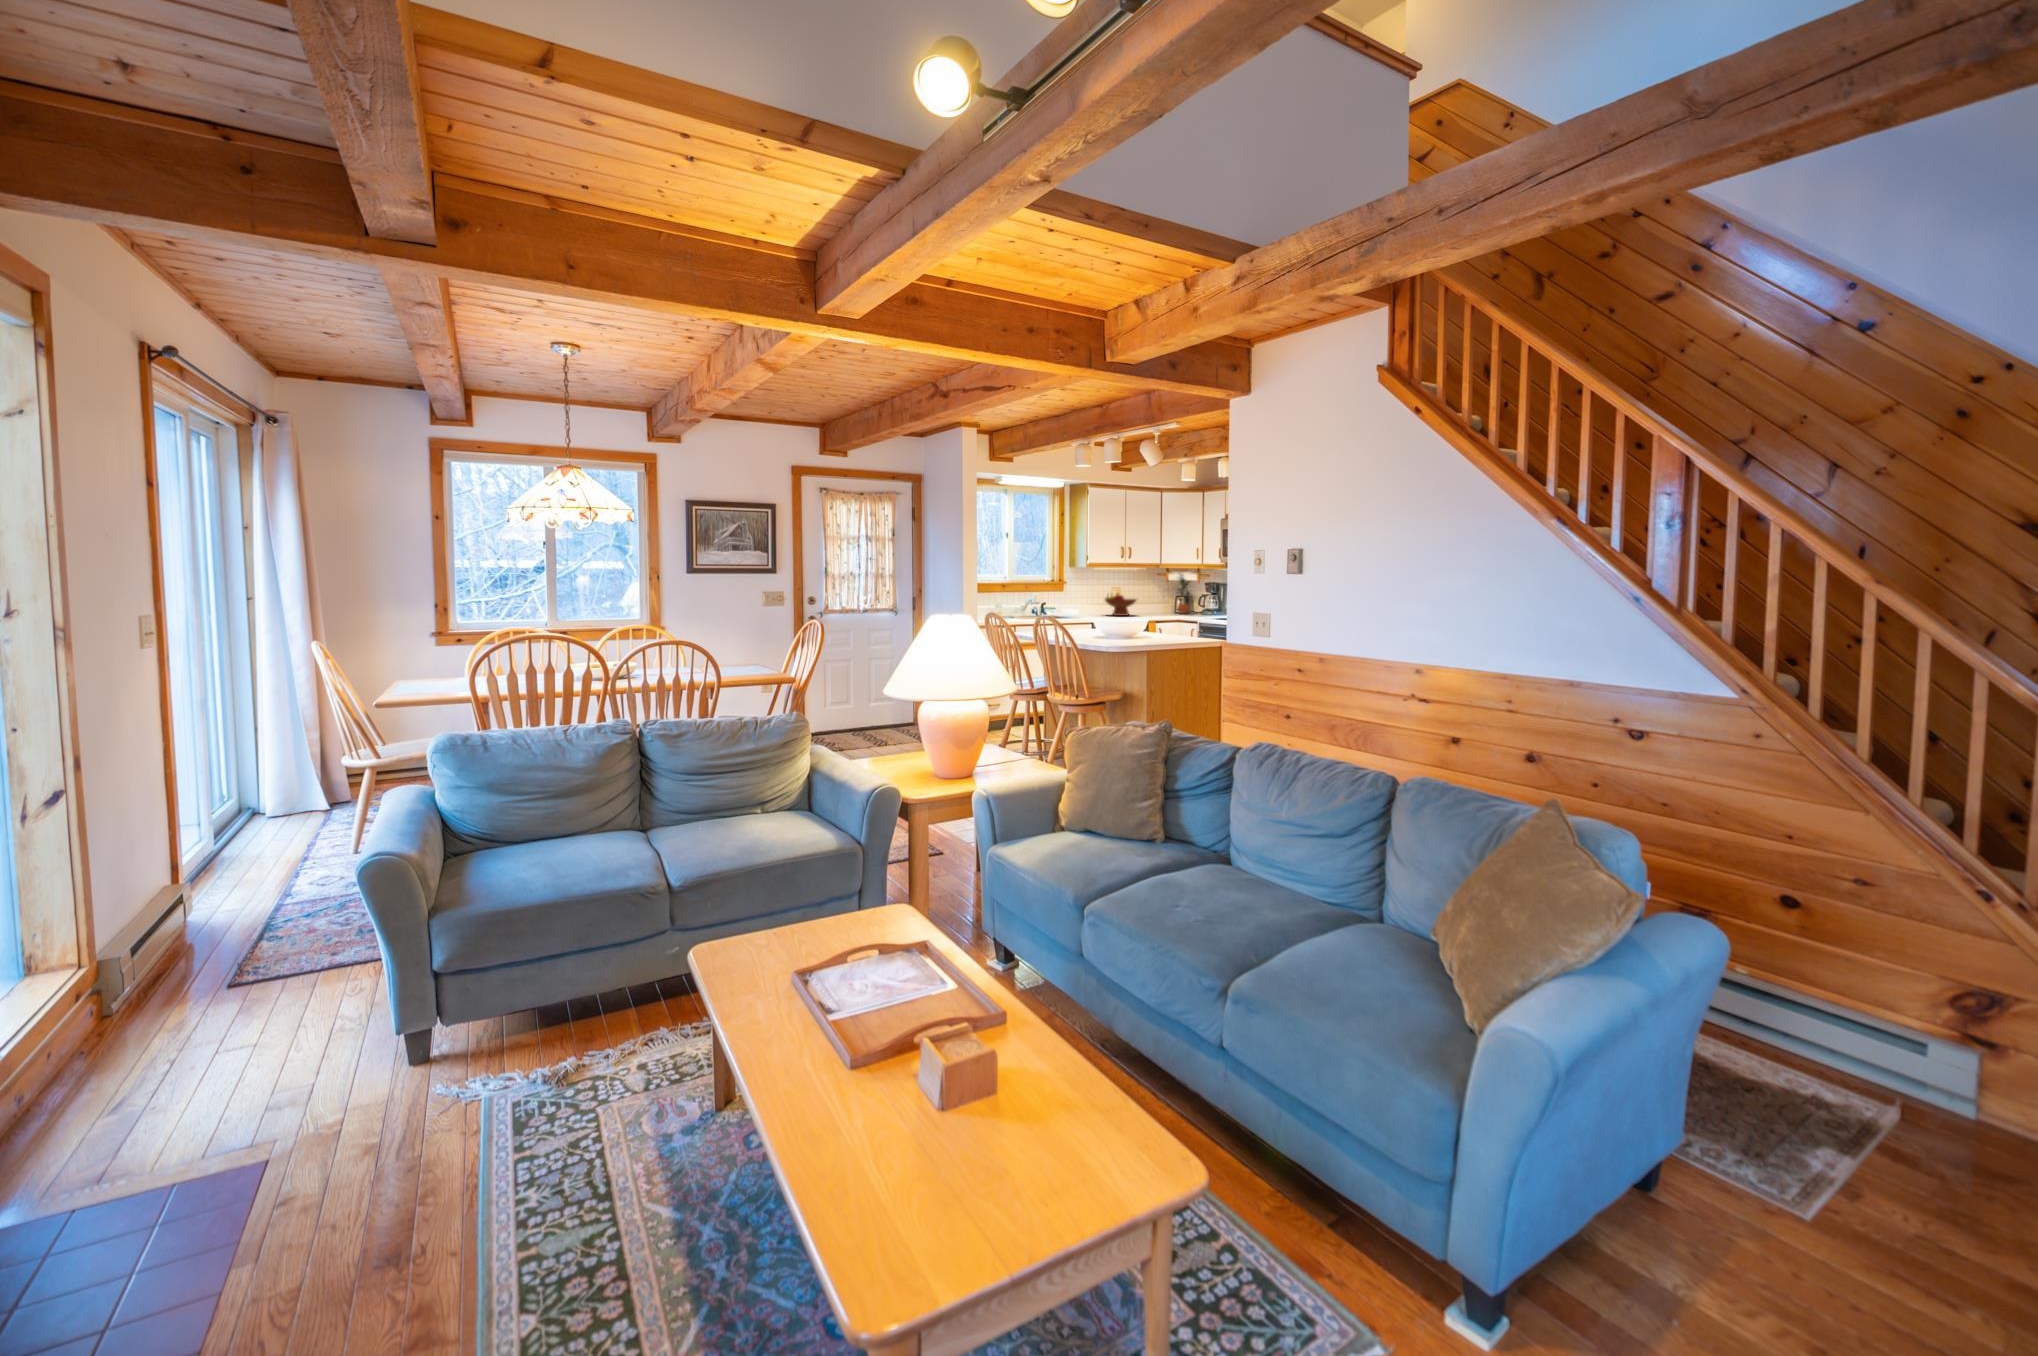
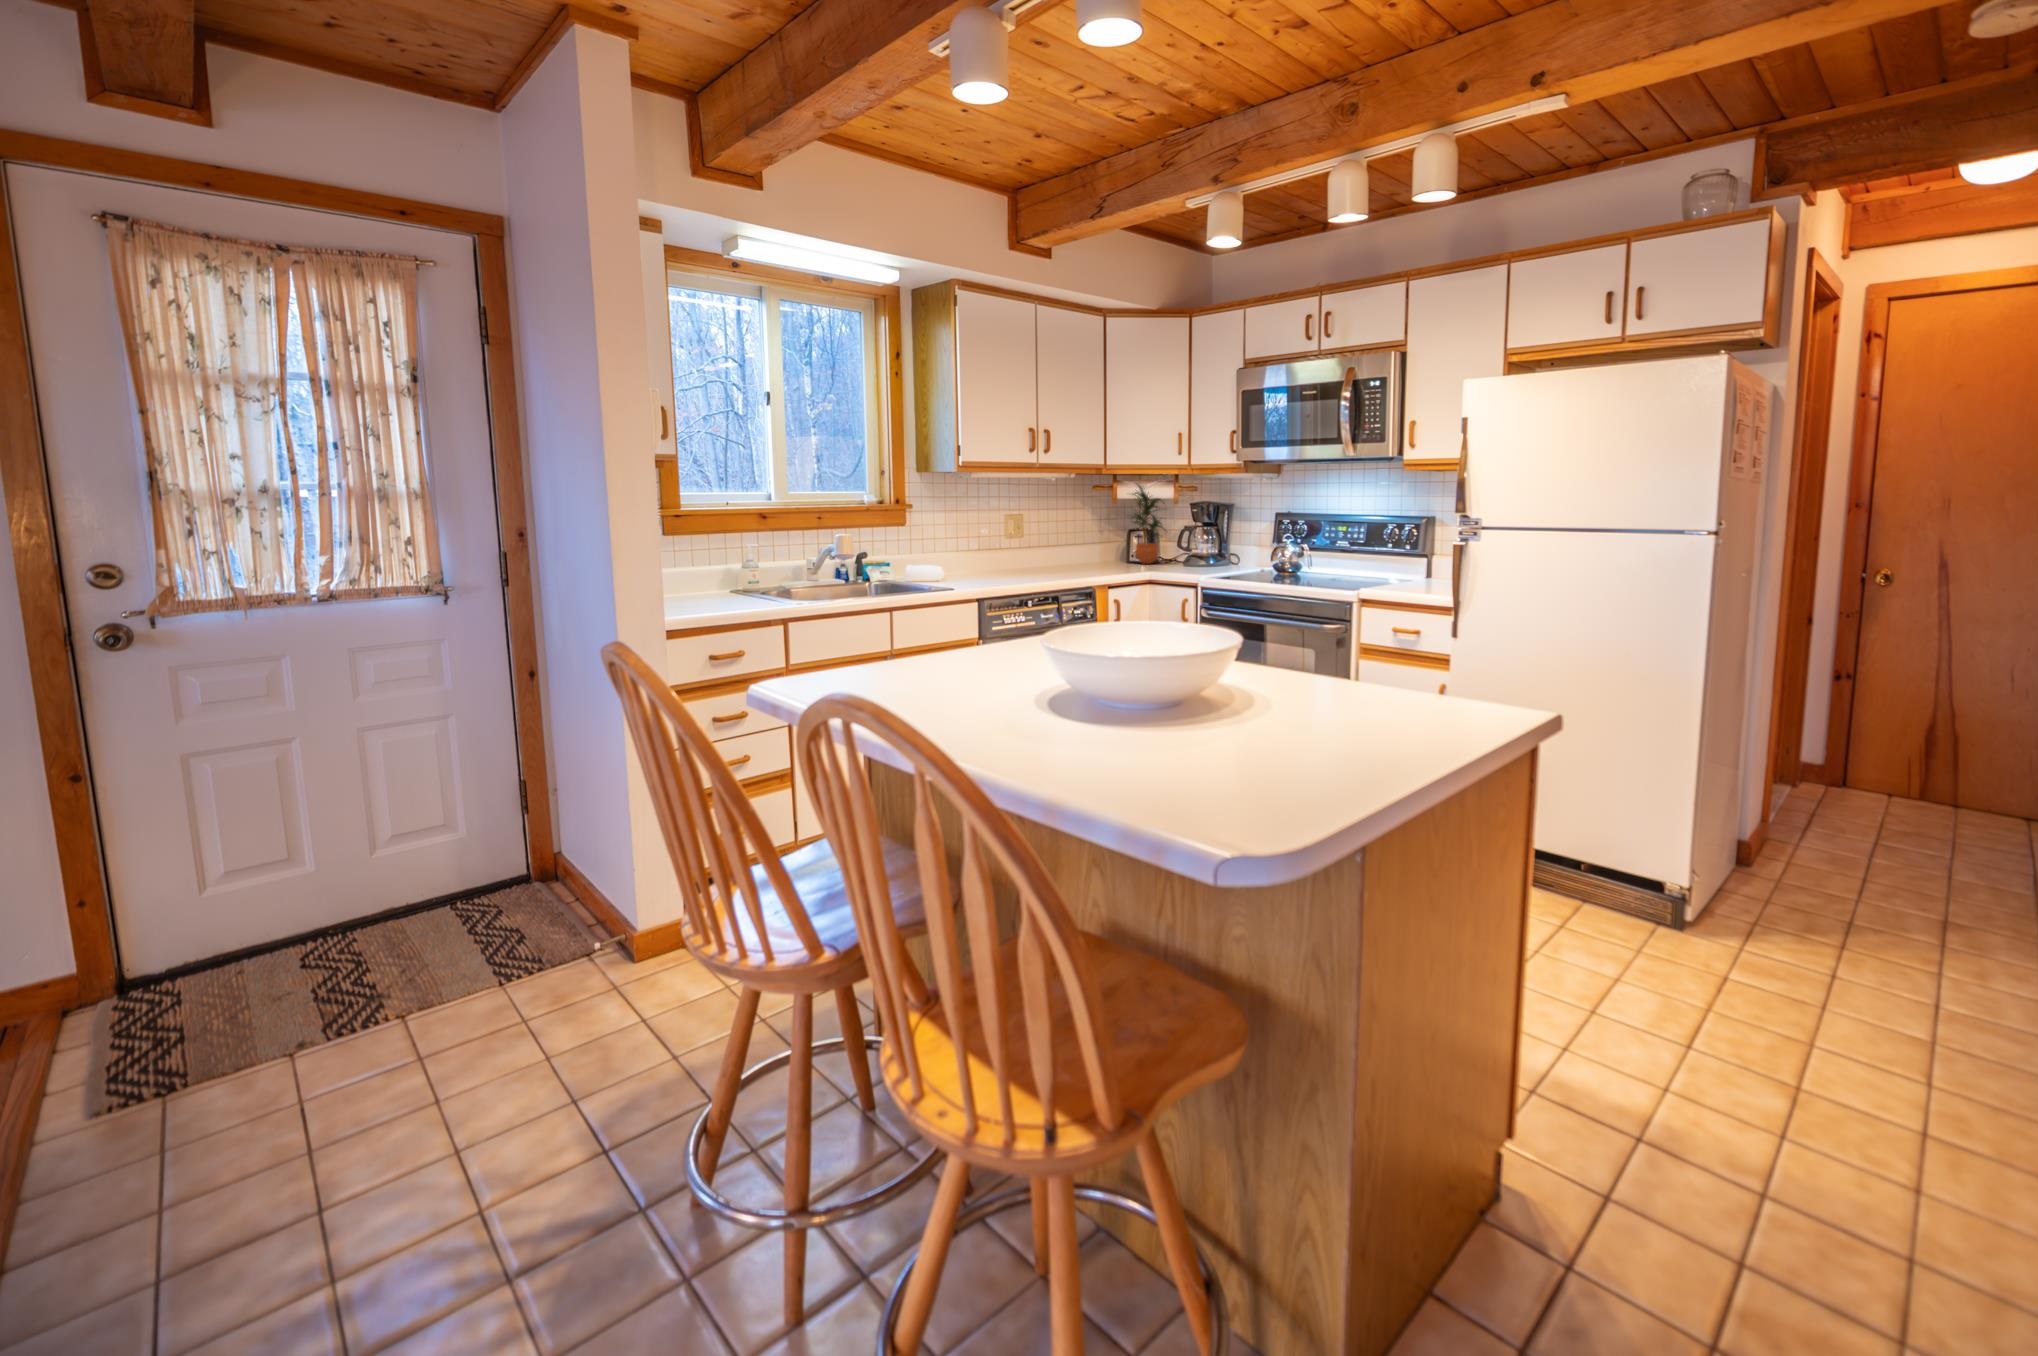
fruit bowl: present [1105,594,1136,616] -> none [992,526,1064,573]

